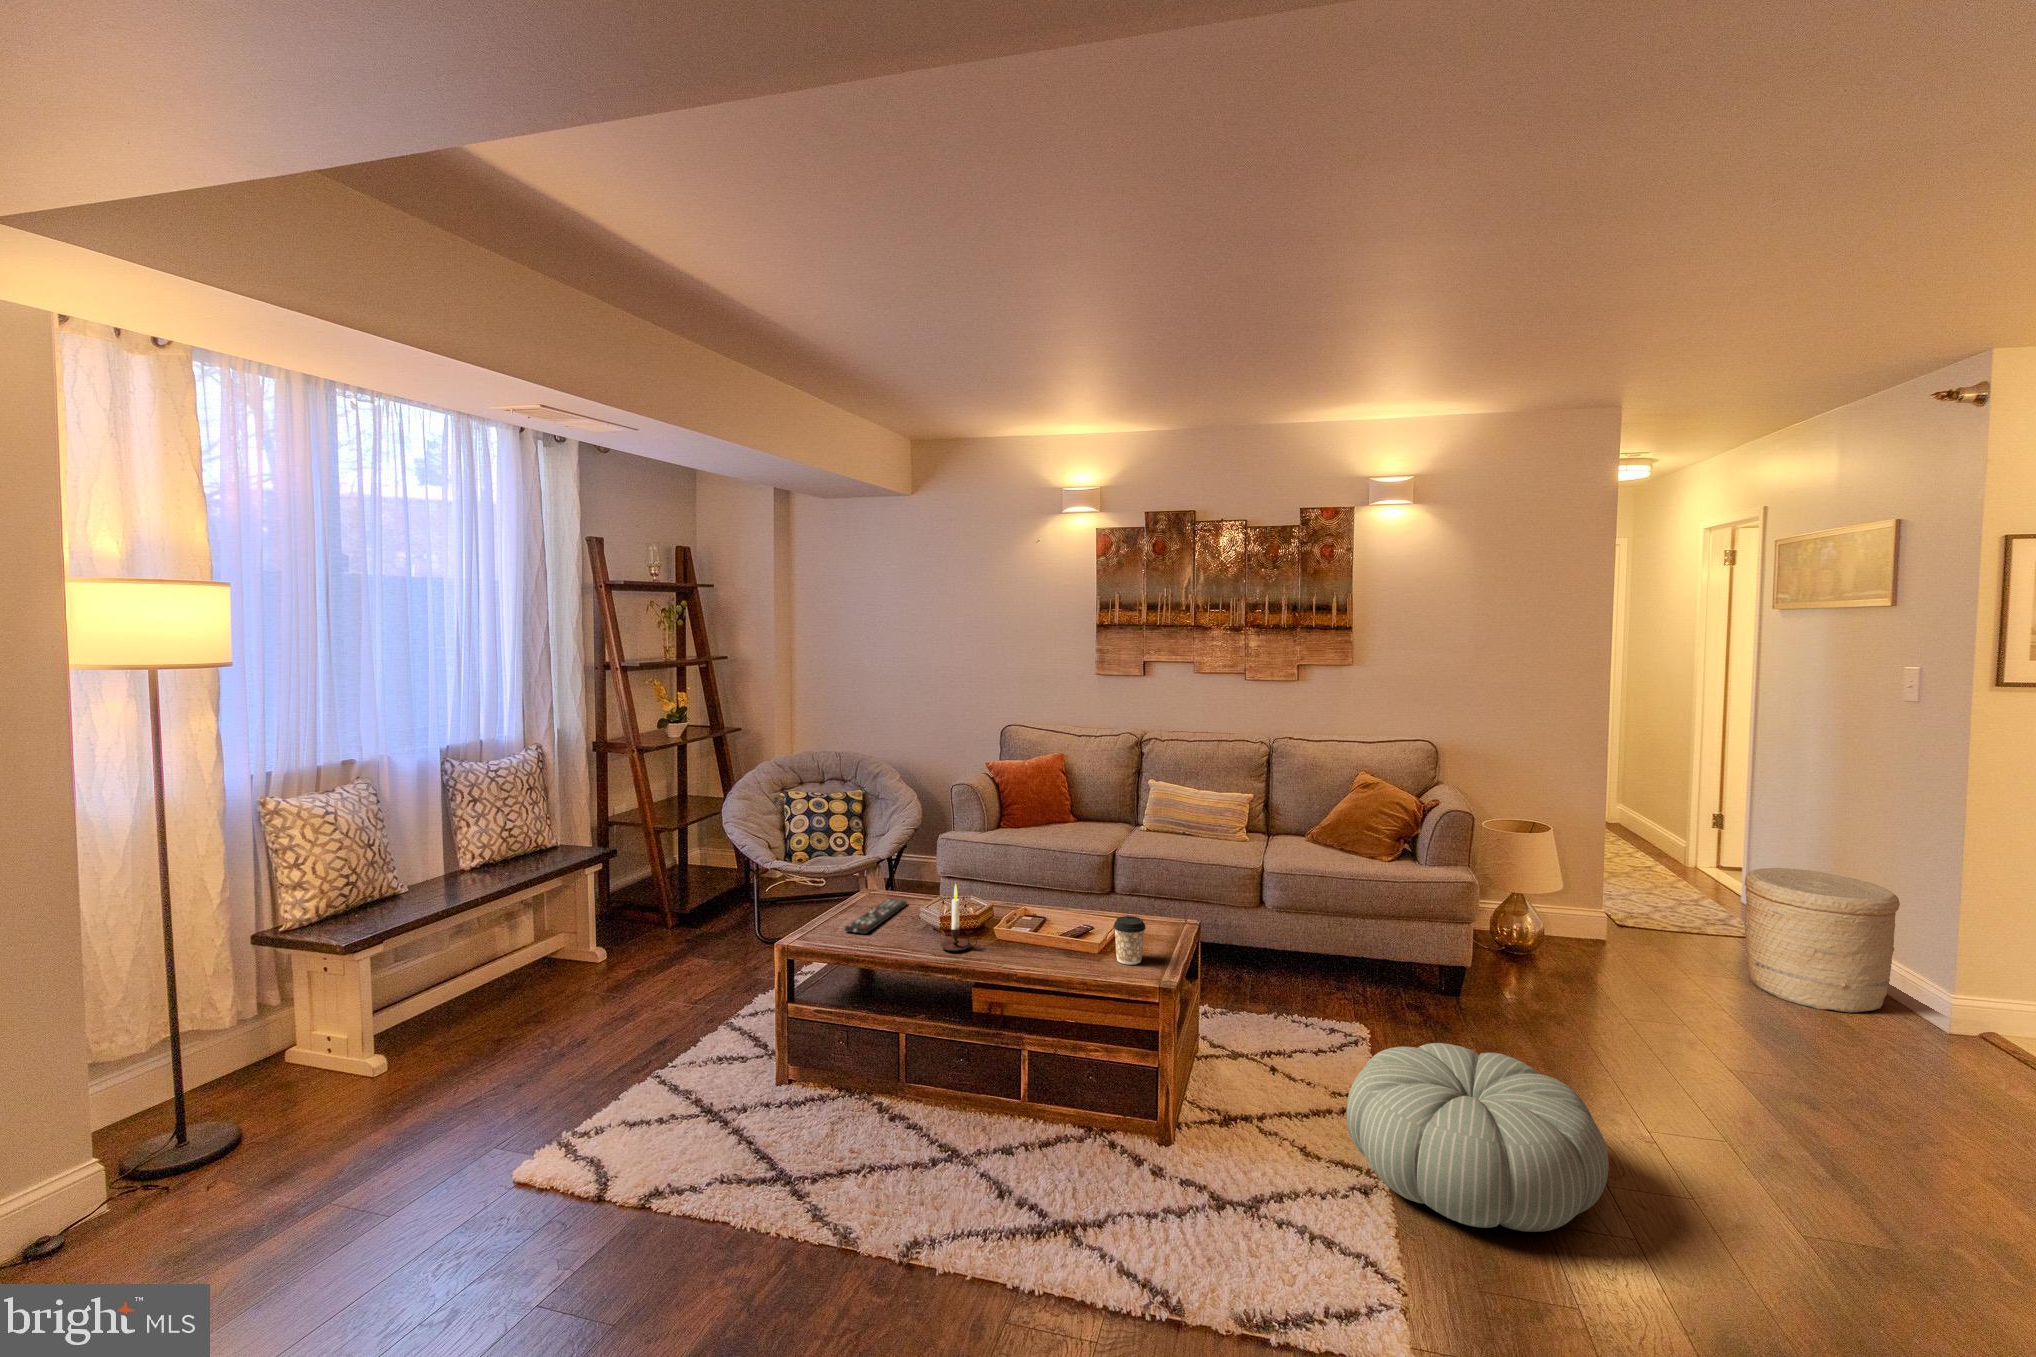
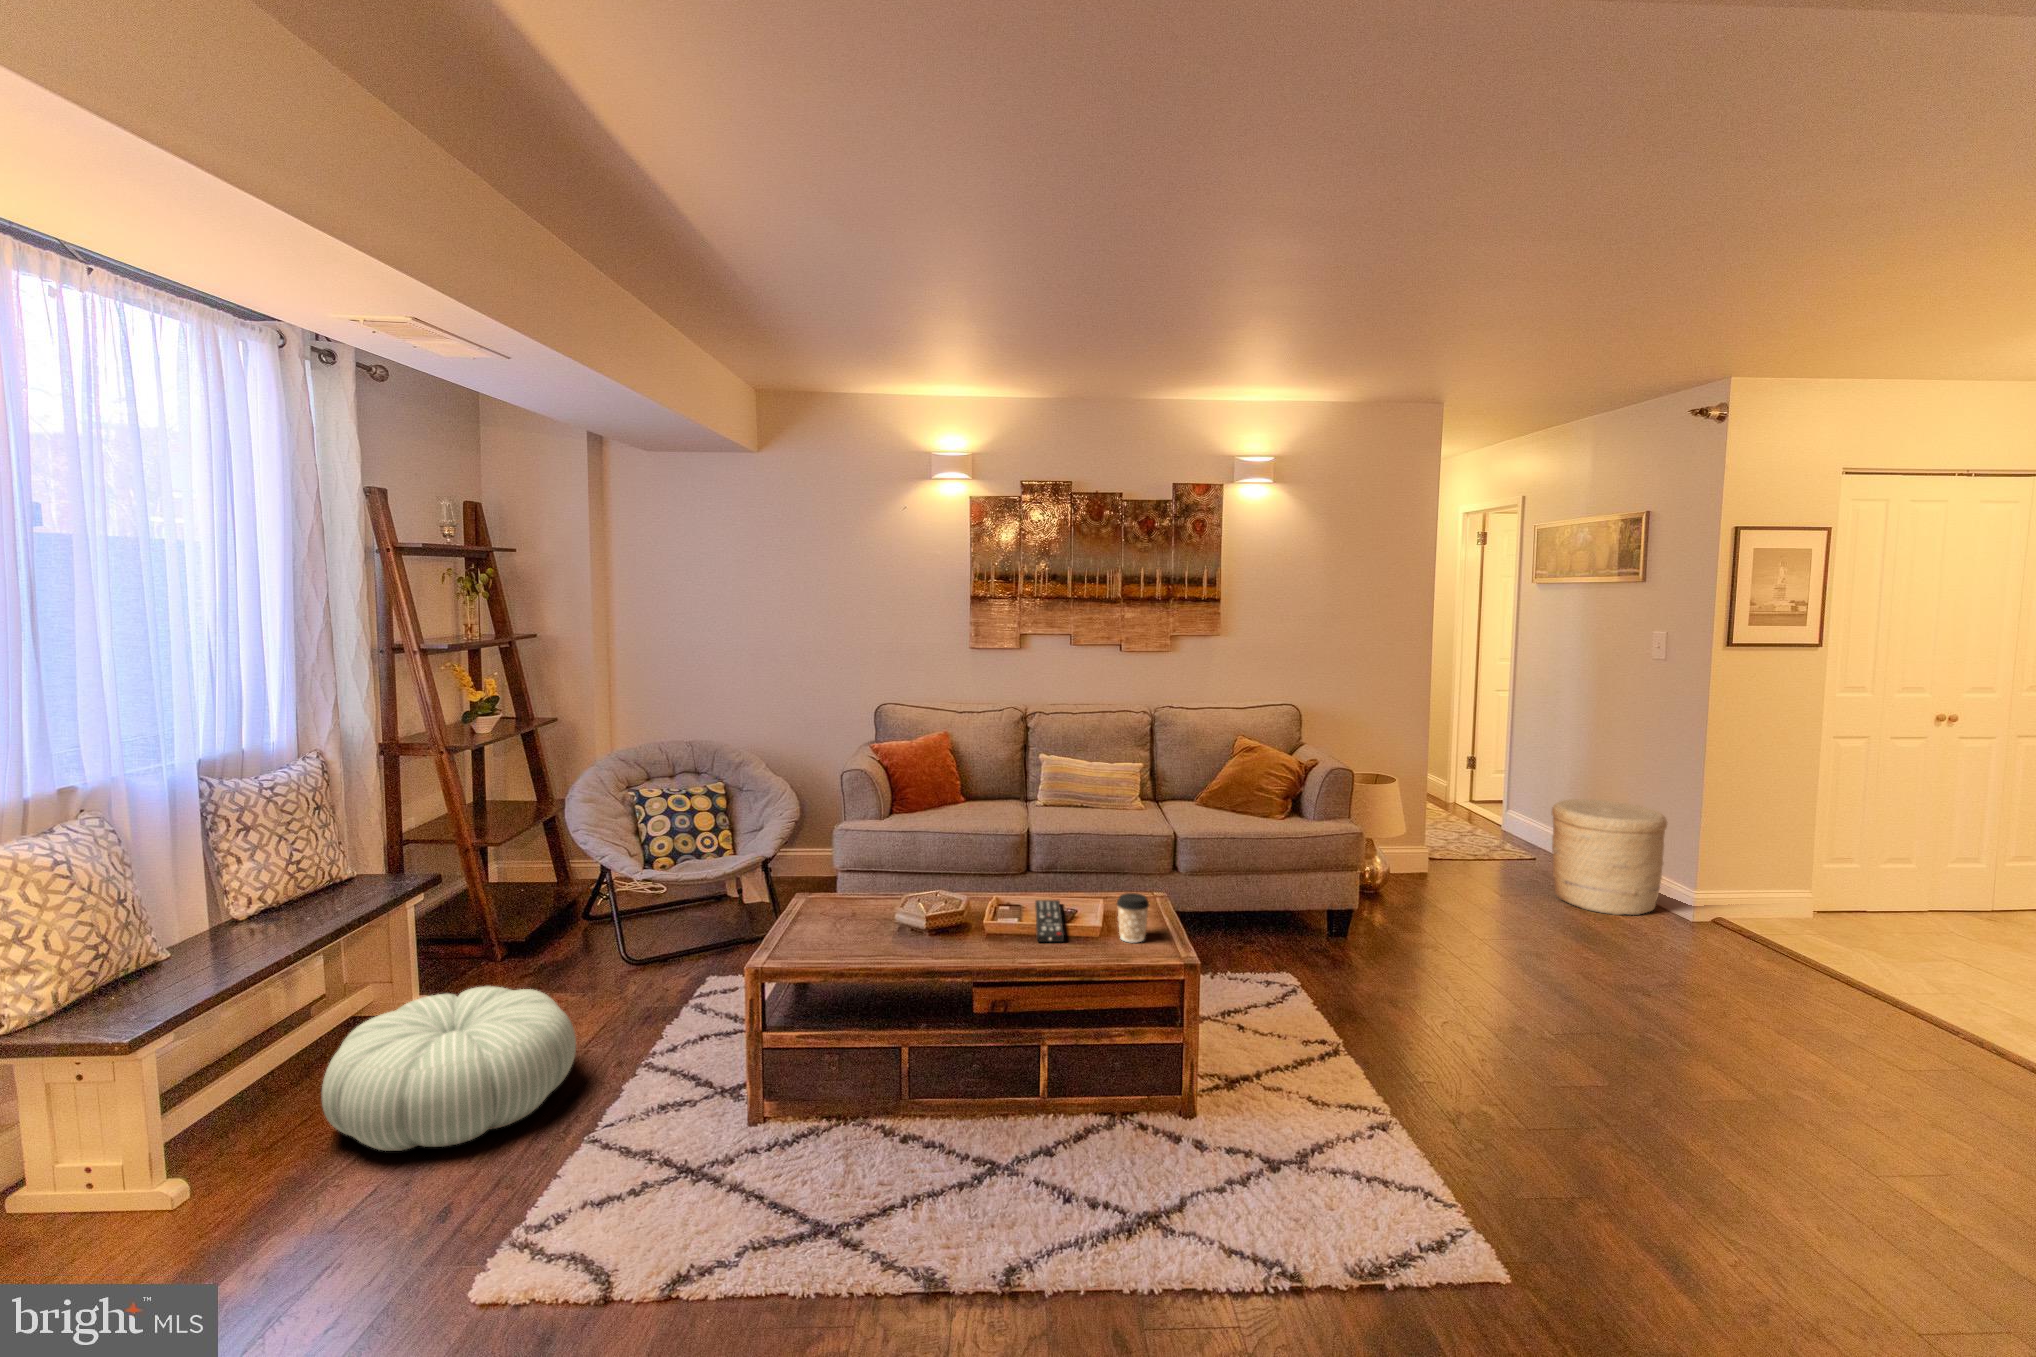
candle: present [940,884,977,951] -> none [929,877,971,950]
remote control: present [845,899,907,934] -> present [1035,900,1064,942]
pouf: present [1346,1043,1608,1232] -> present [322,986,576,1151]

